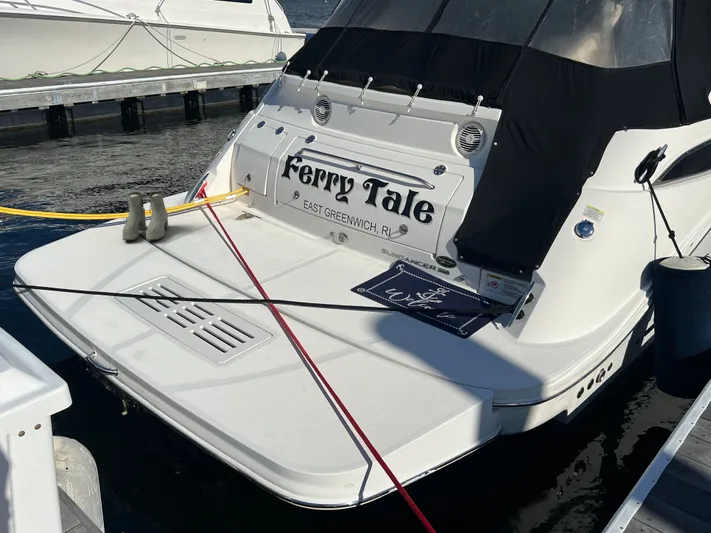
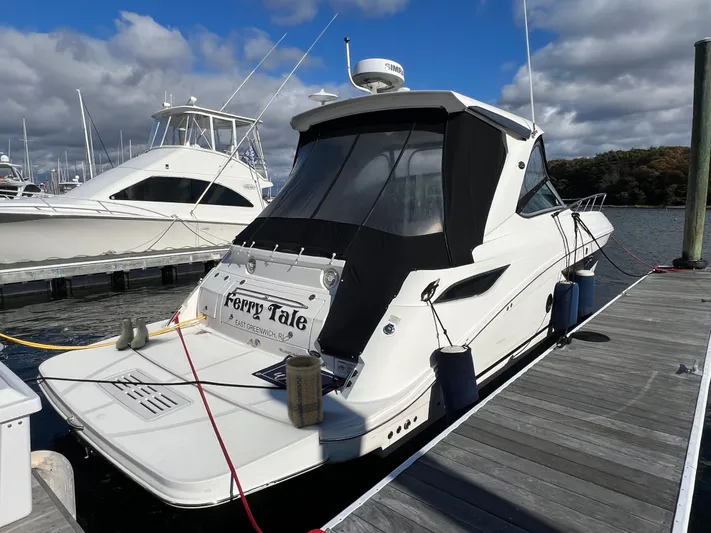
basket: none [433,272,496,383] -> present [286,355,323,427]

